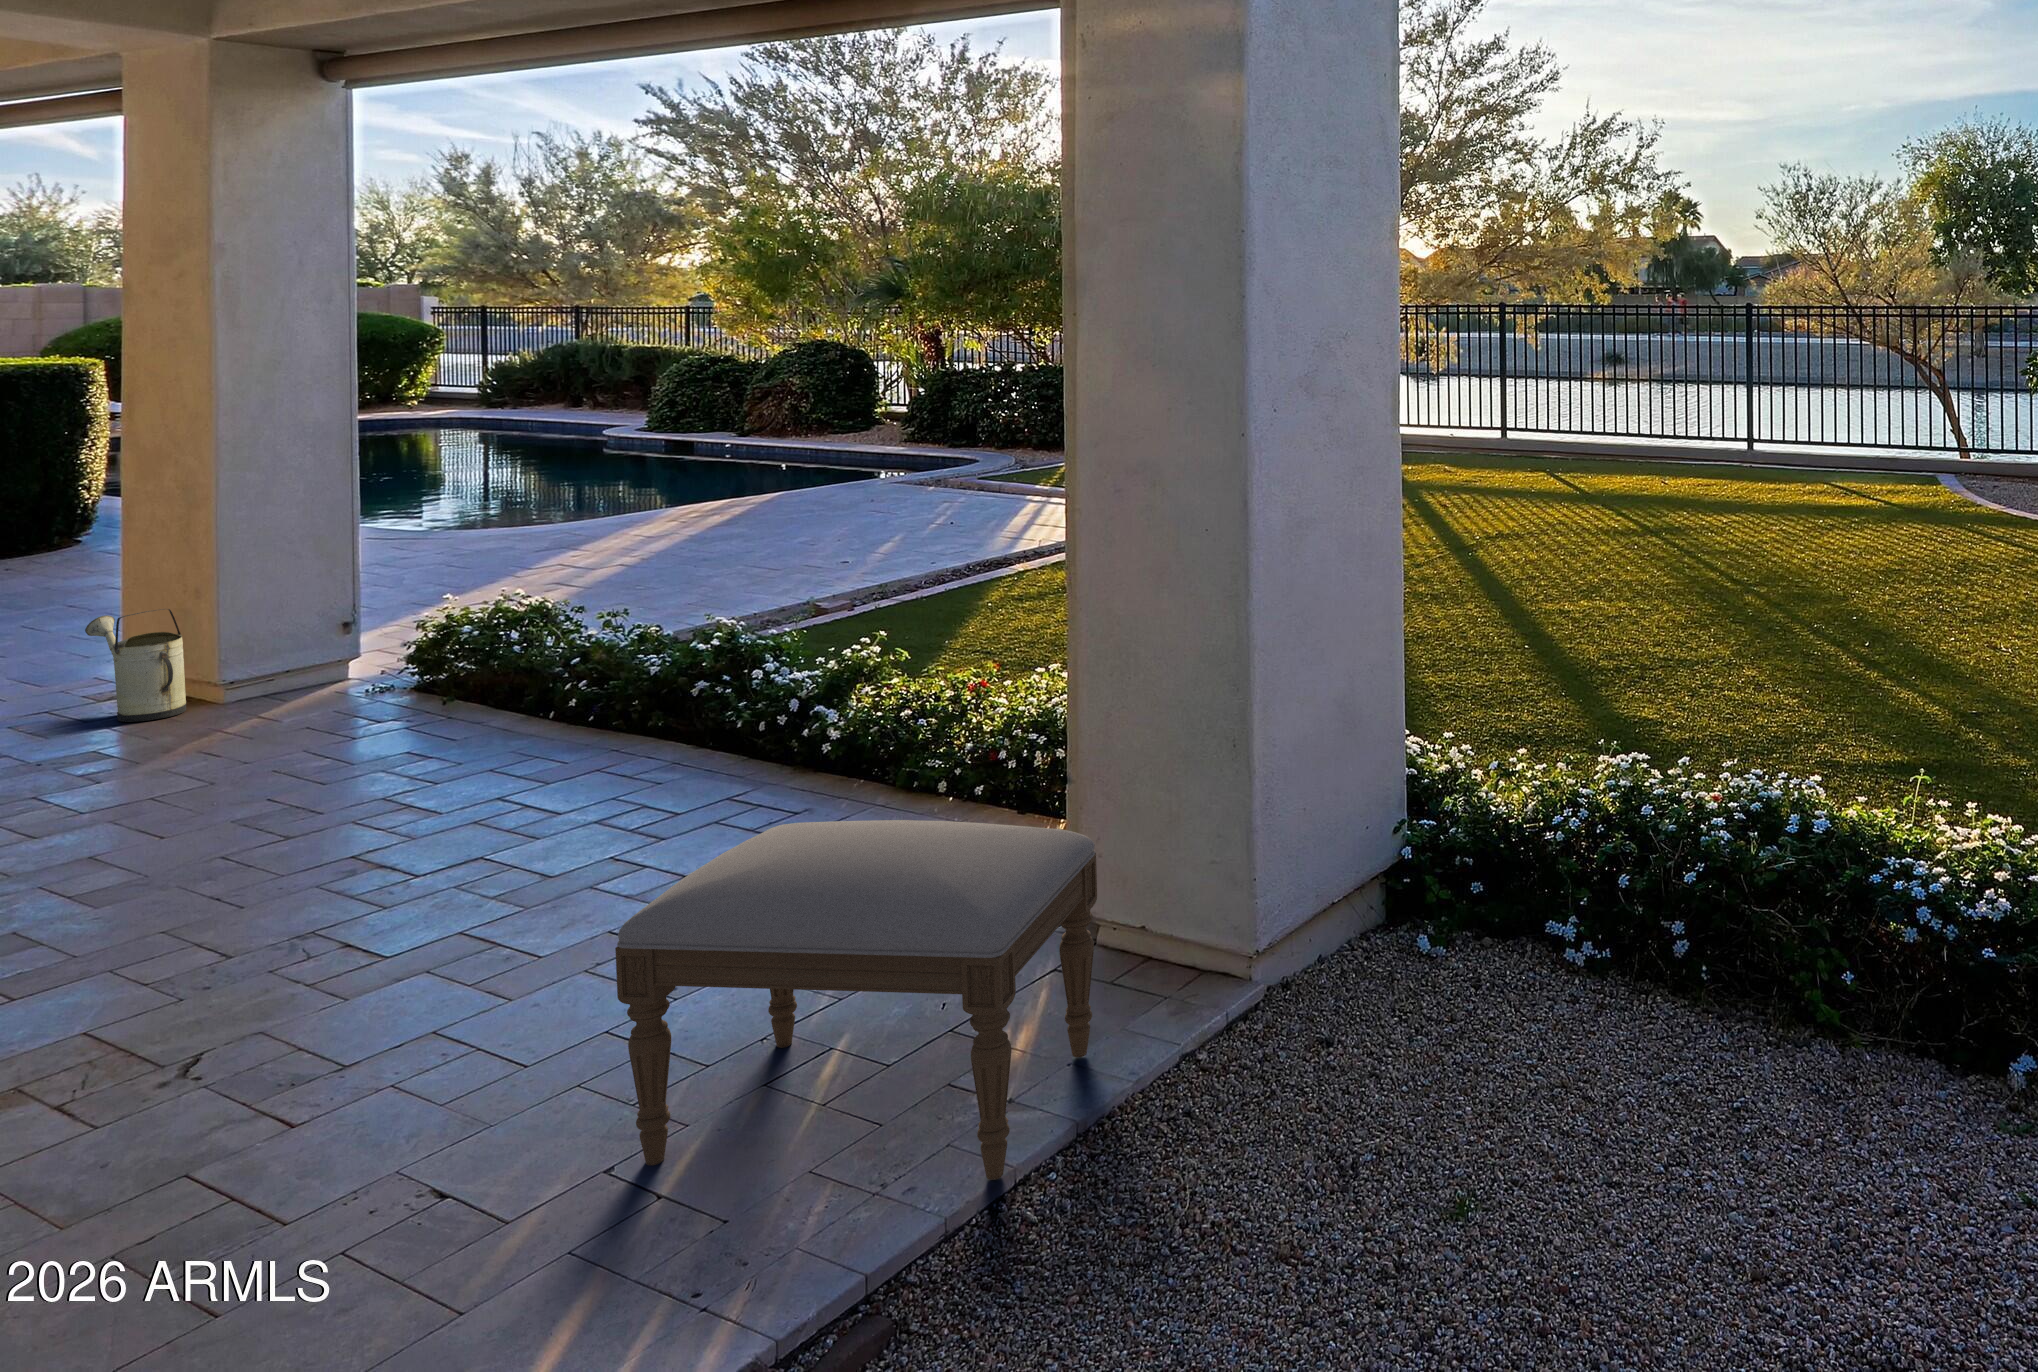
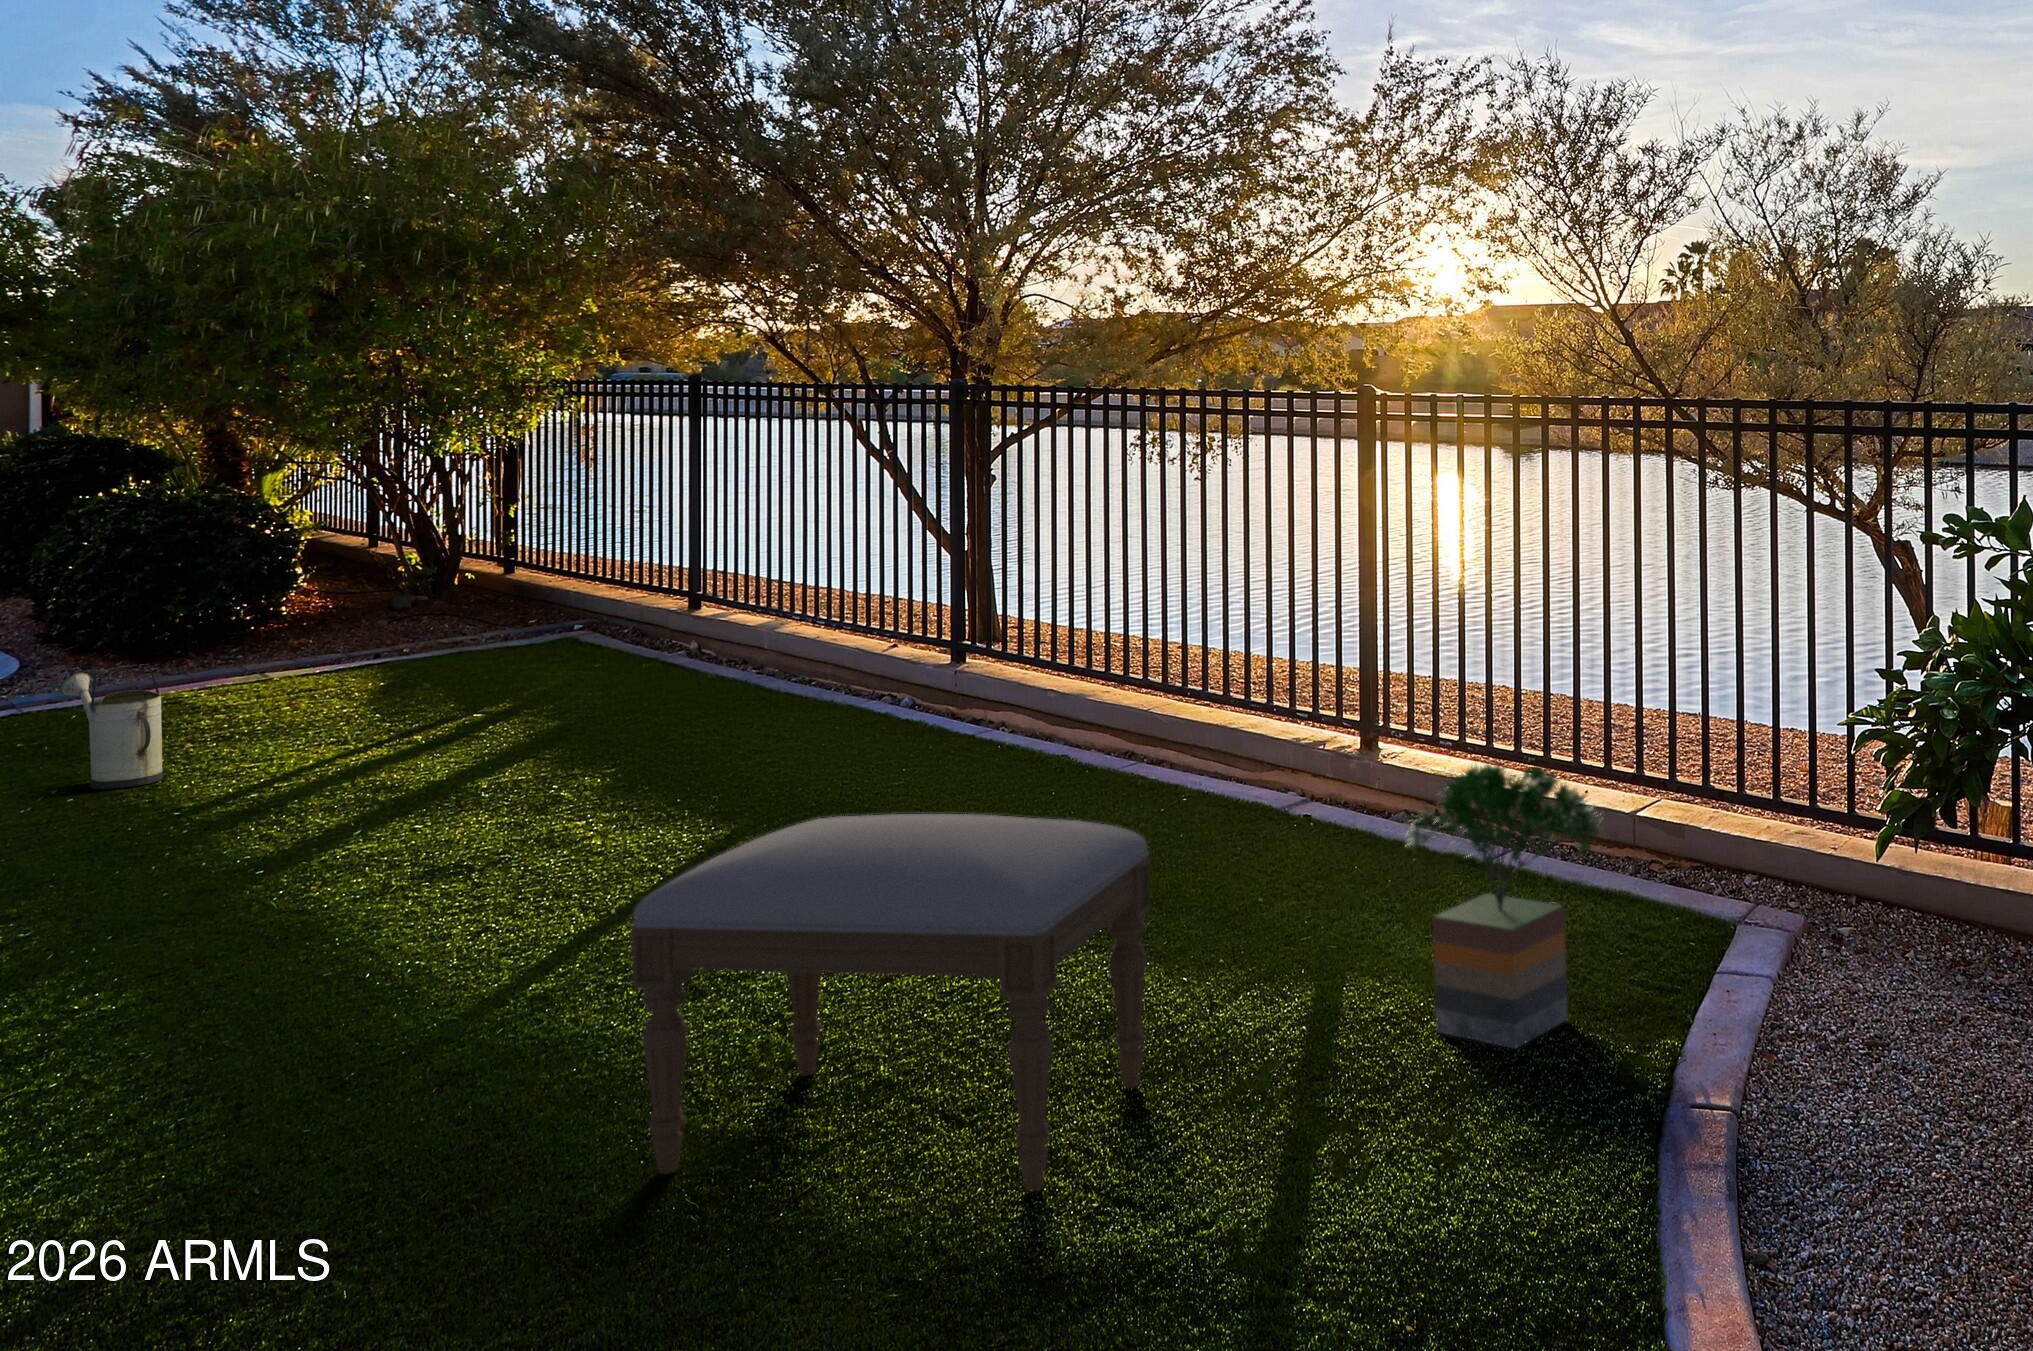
potted tree: none [1318,751,1499,1008] -> present [1407,765,1604,1049]

